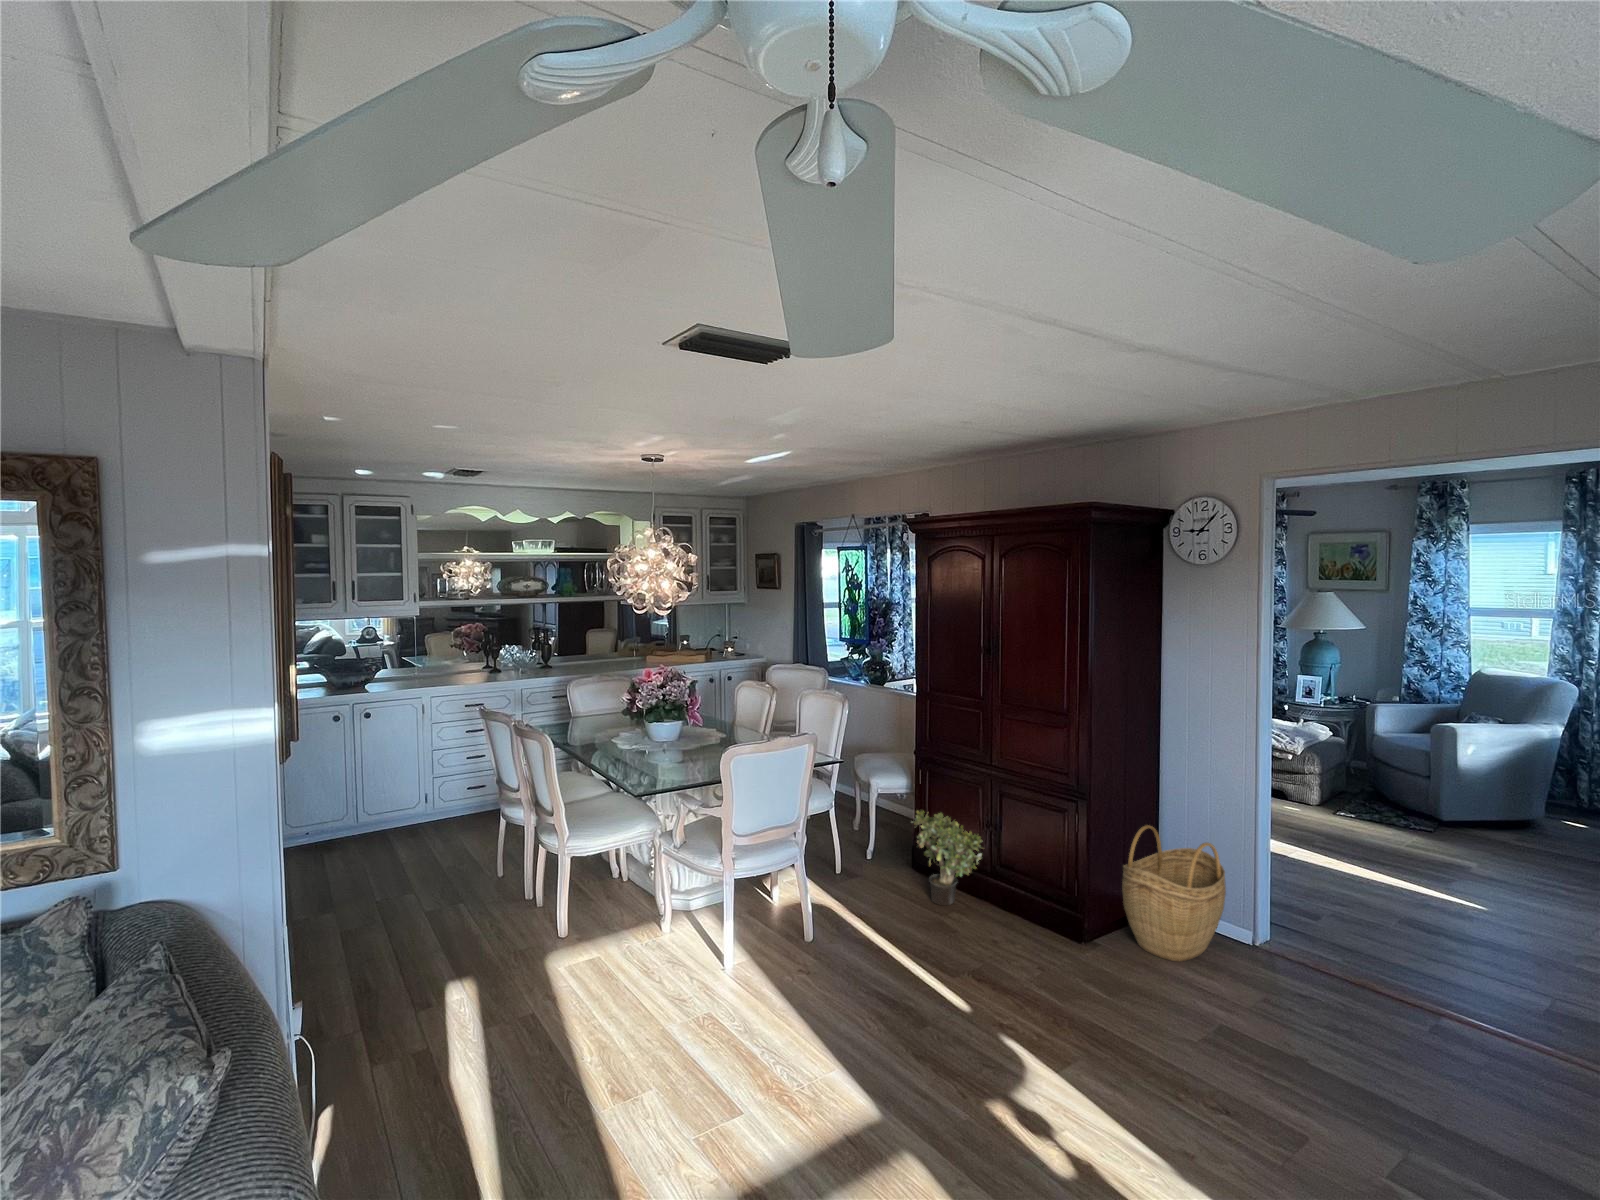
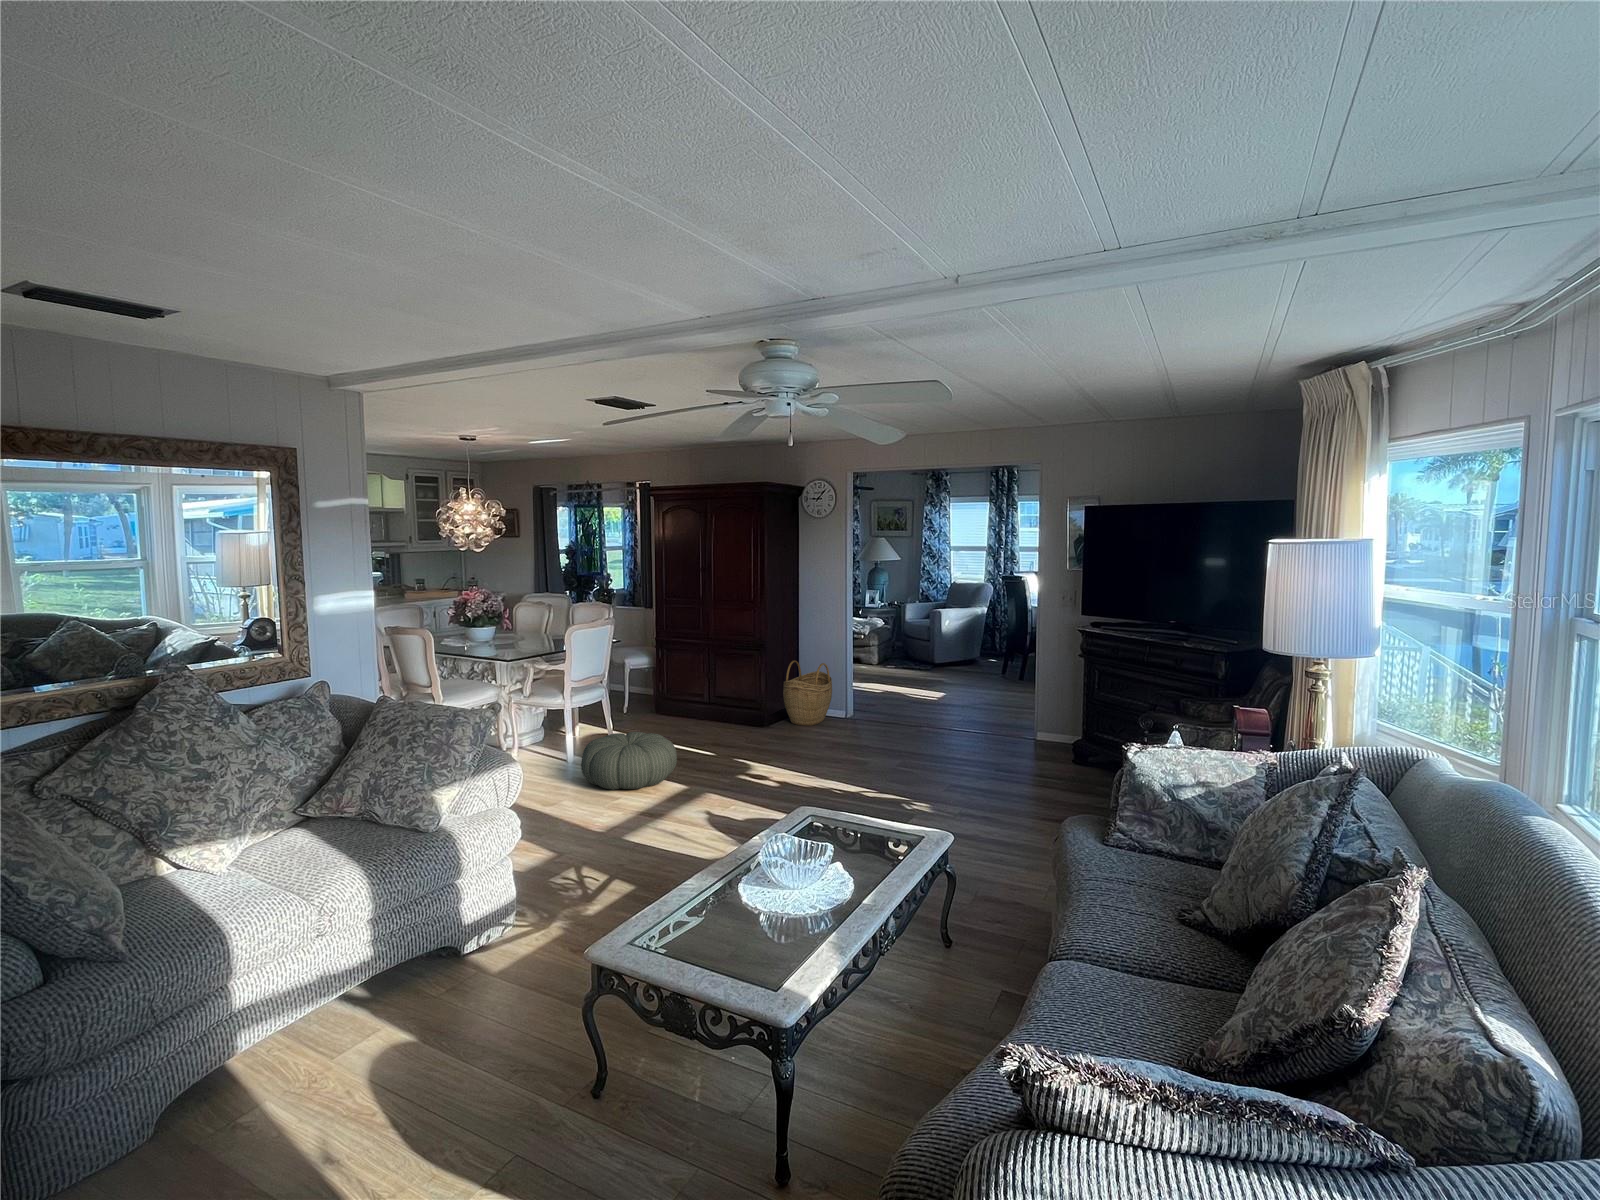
potted plant: present [912,811,982,905] -> none [662,669,707,723]
pouf: none [688,955,867,1106] -> present [581,732,677,790]

